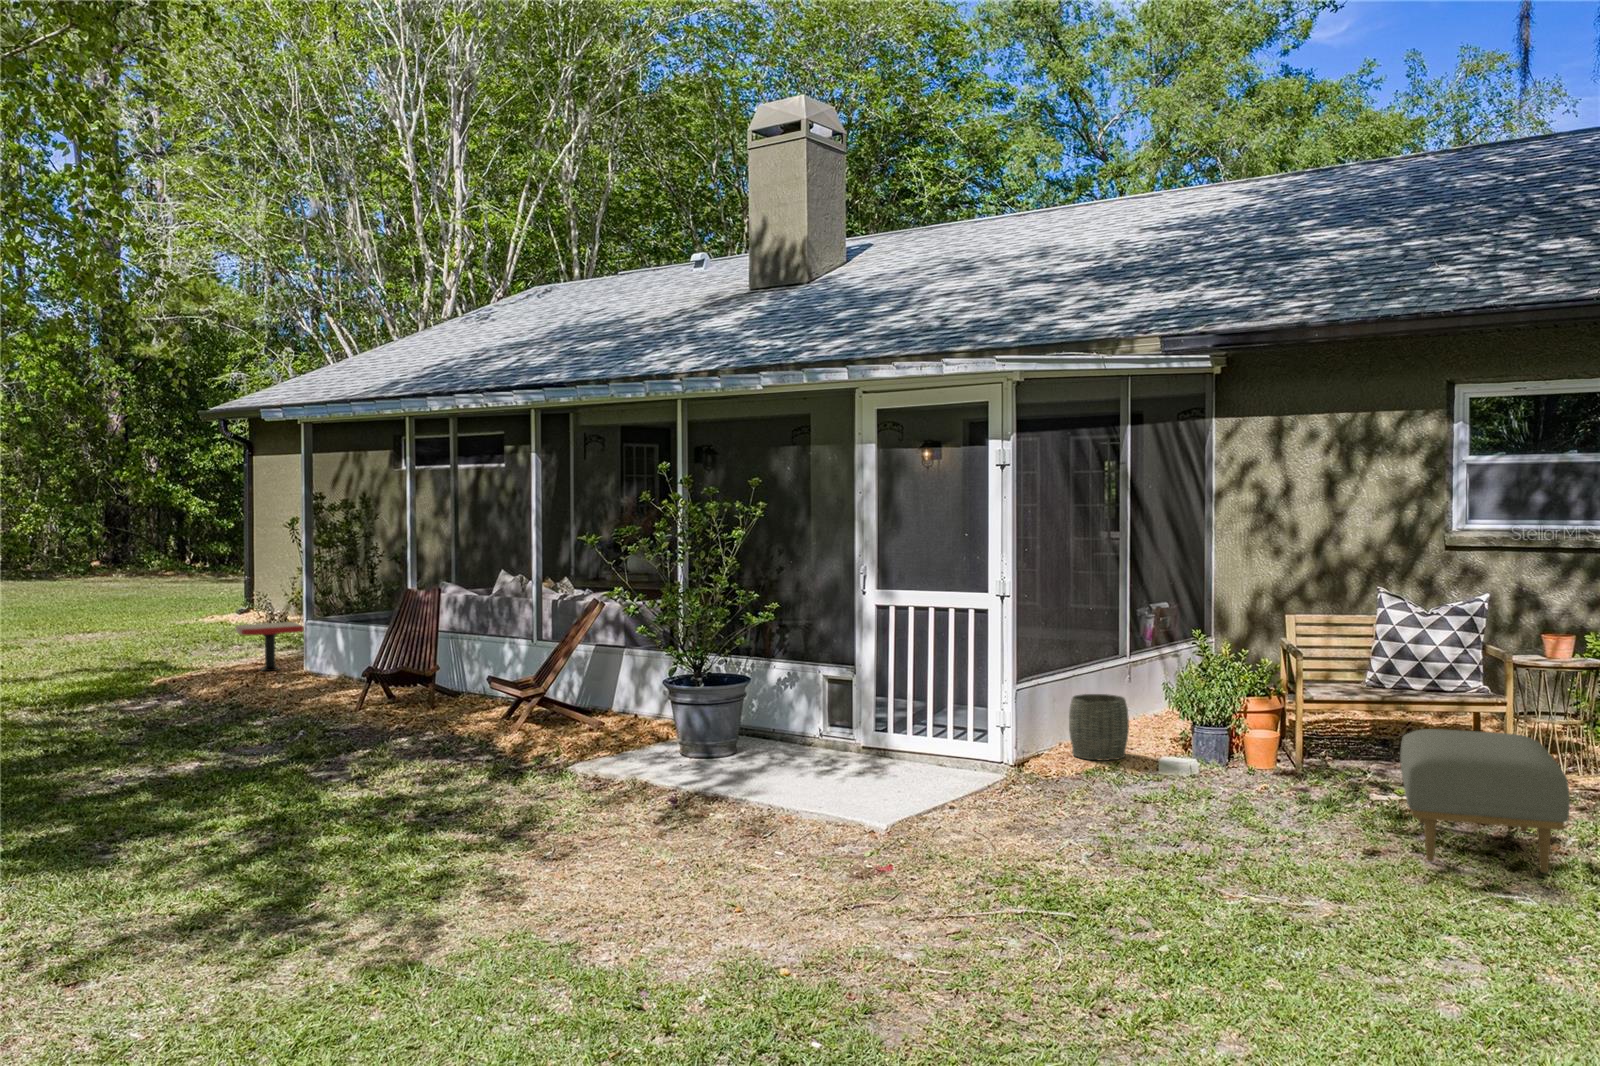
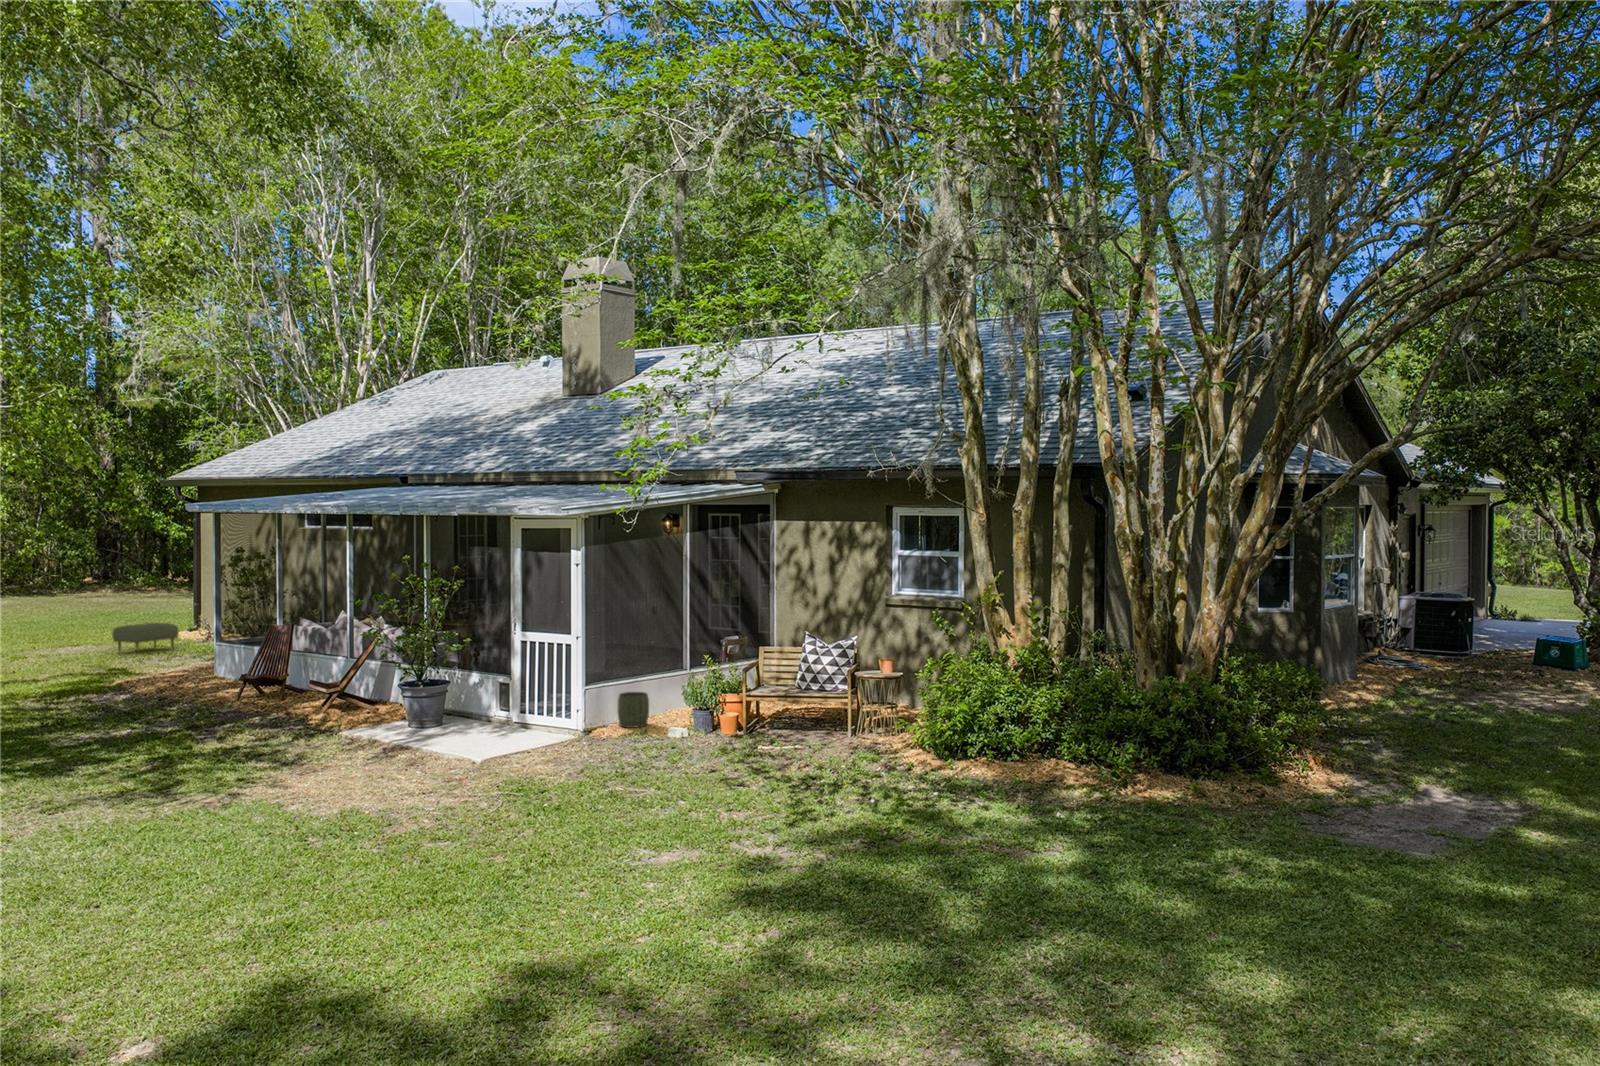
pedestal table: present [235,622,304,671] -> none [172,644,217,675]
ottoman: present [1400,729,1570,873] -> present [112,623,179,653]

